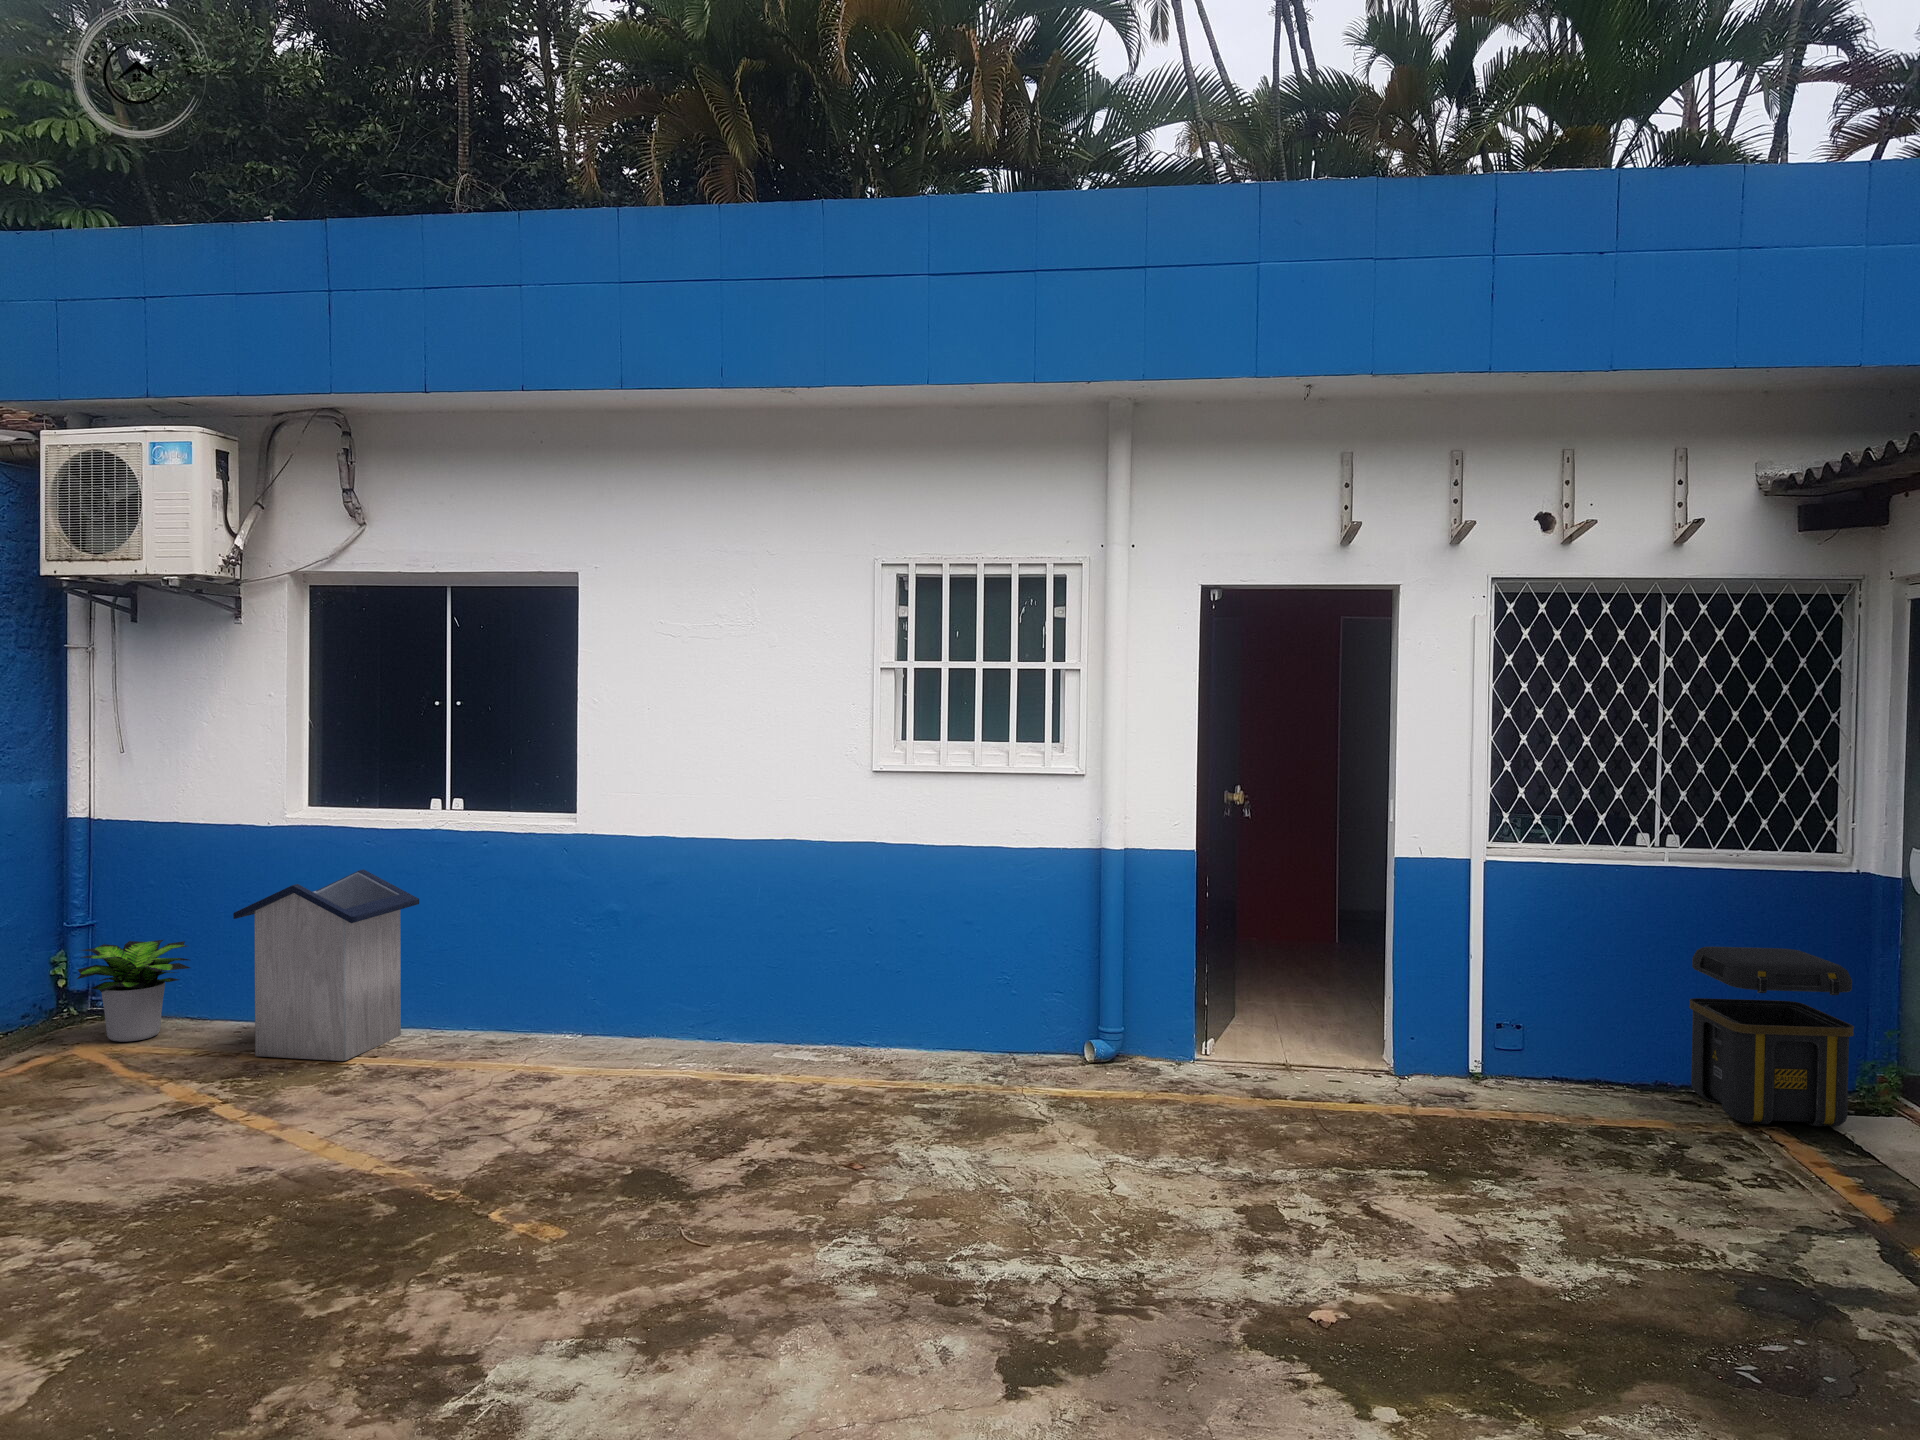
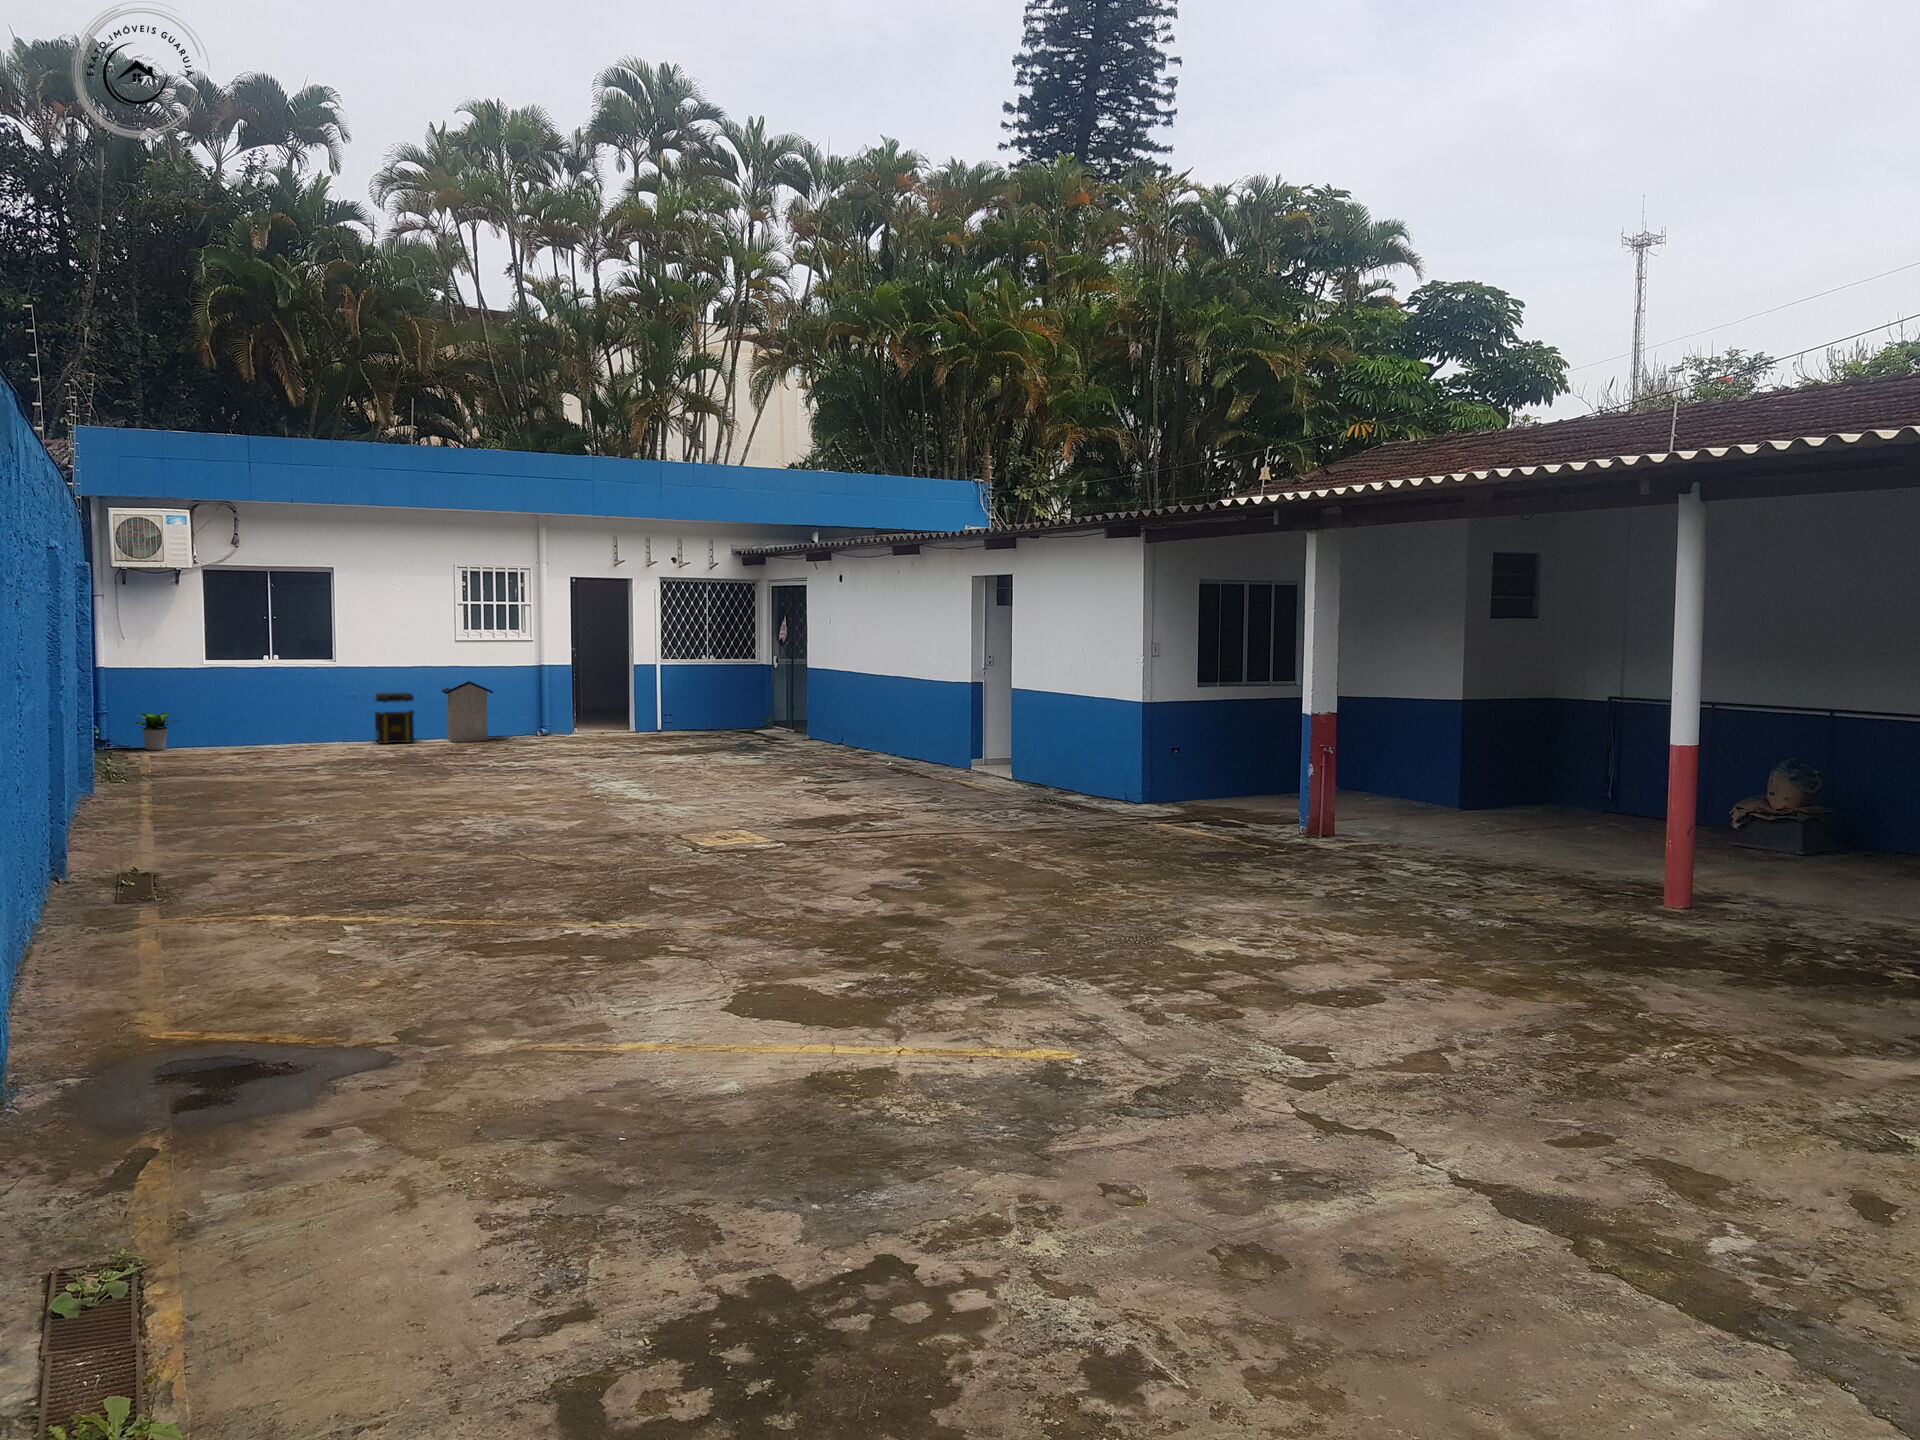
trash can: present [233,869,419,1061] -> present [442,681,493,742]
toolbox: present [1689,947,1854,1127] -> present [375,692,414,744]

